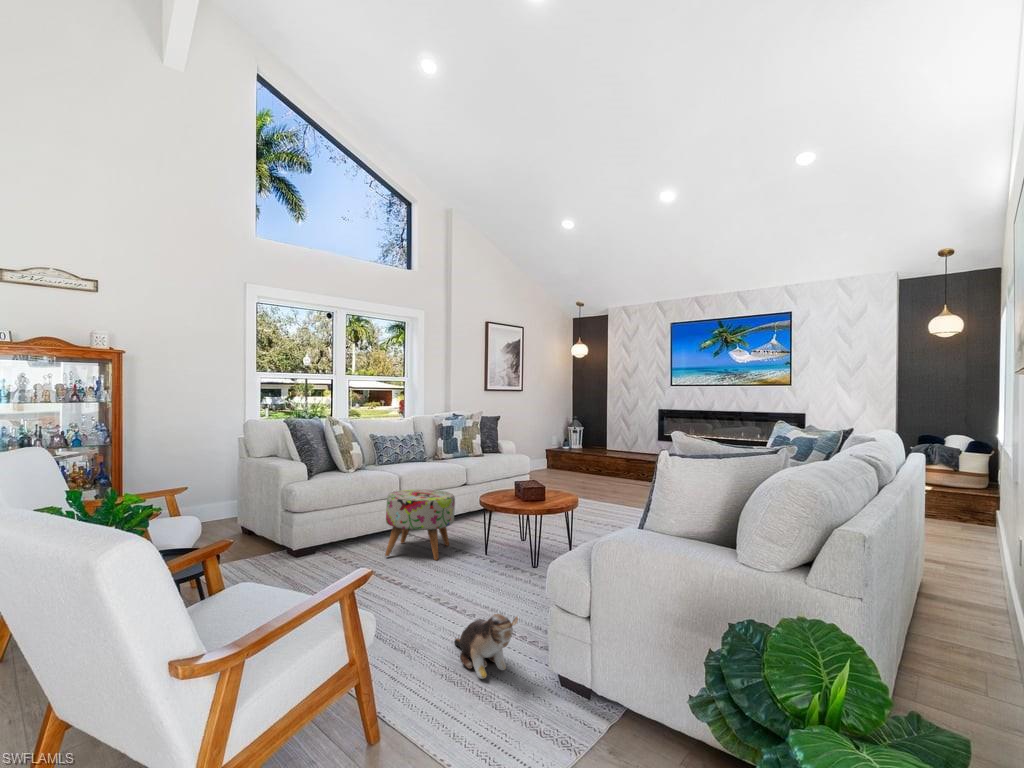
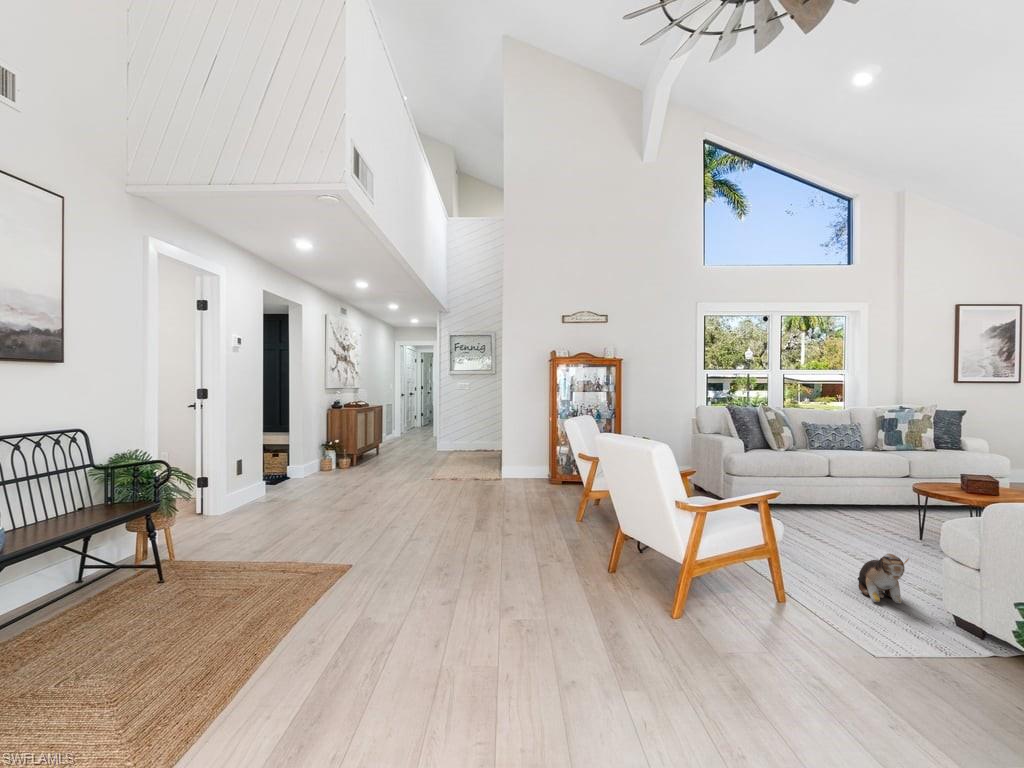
ottoman: present [385,489,455,560] -> none [810,469,884,533]

